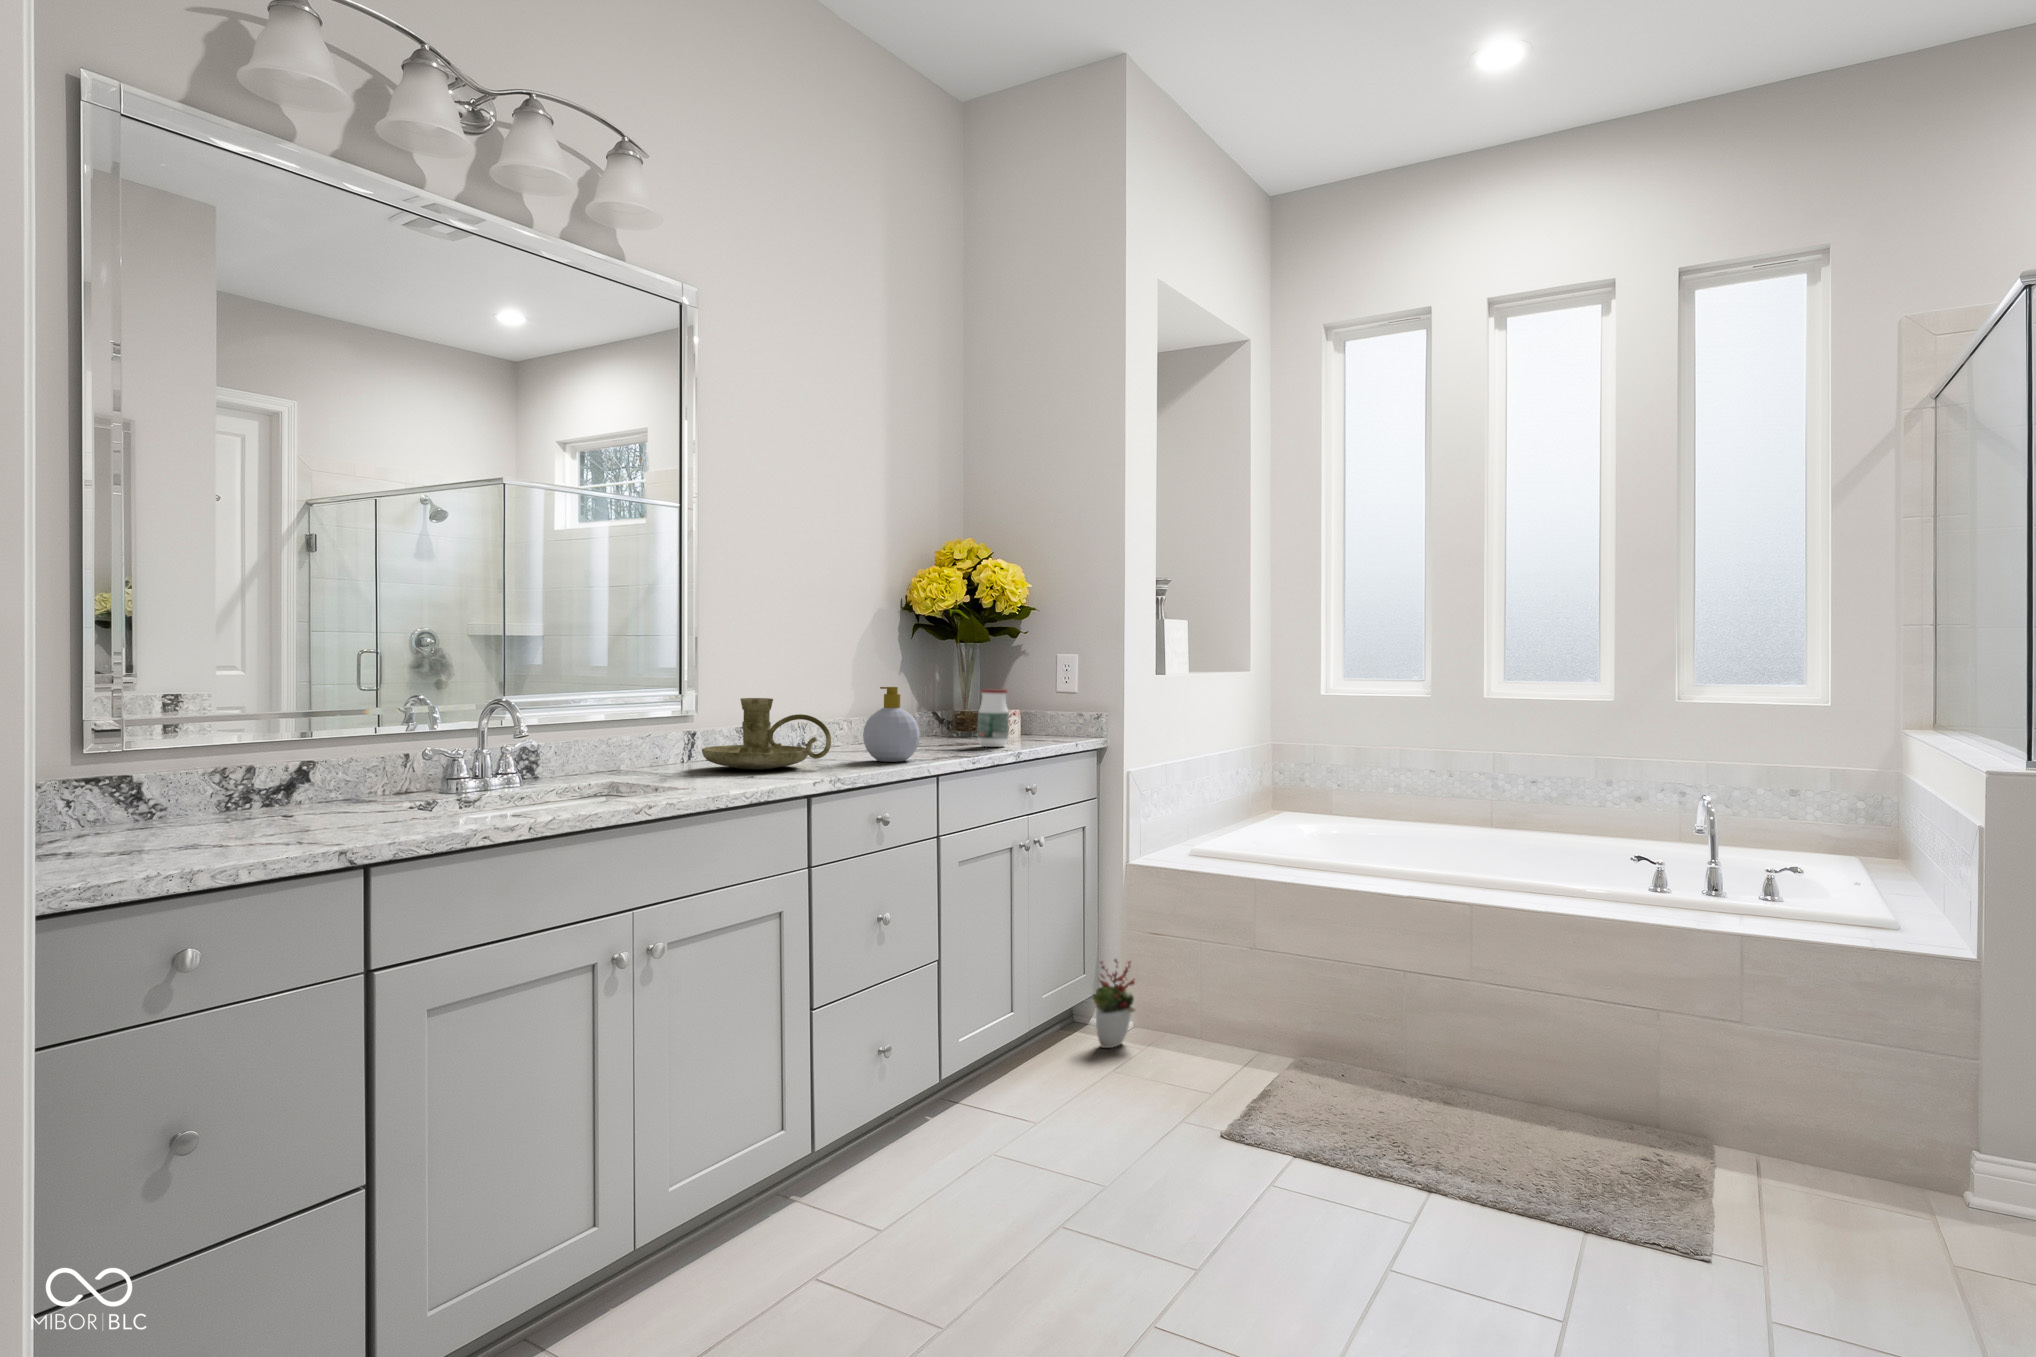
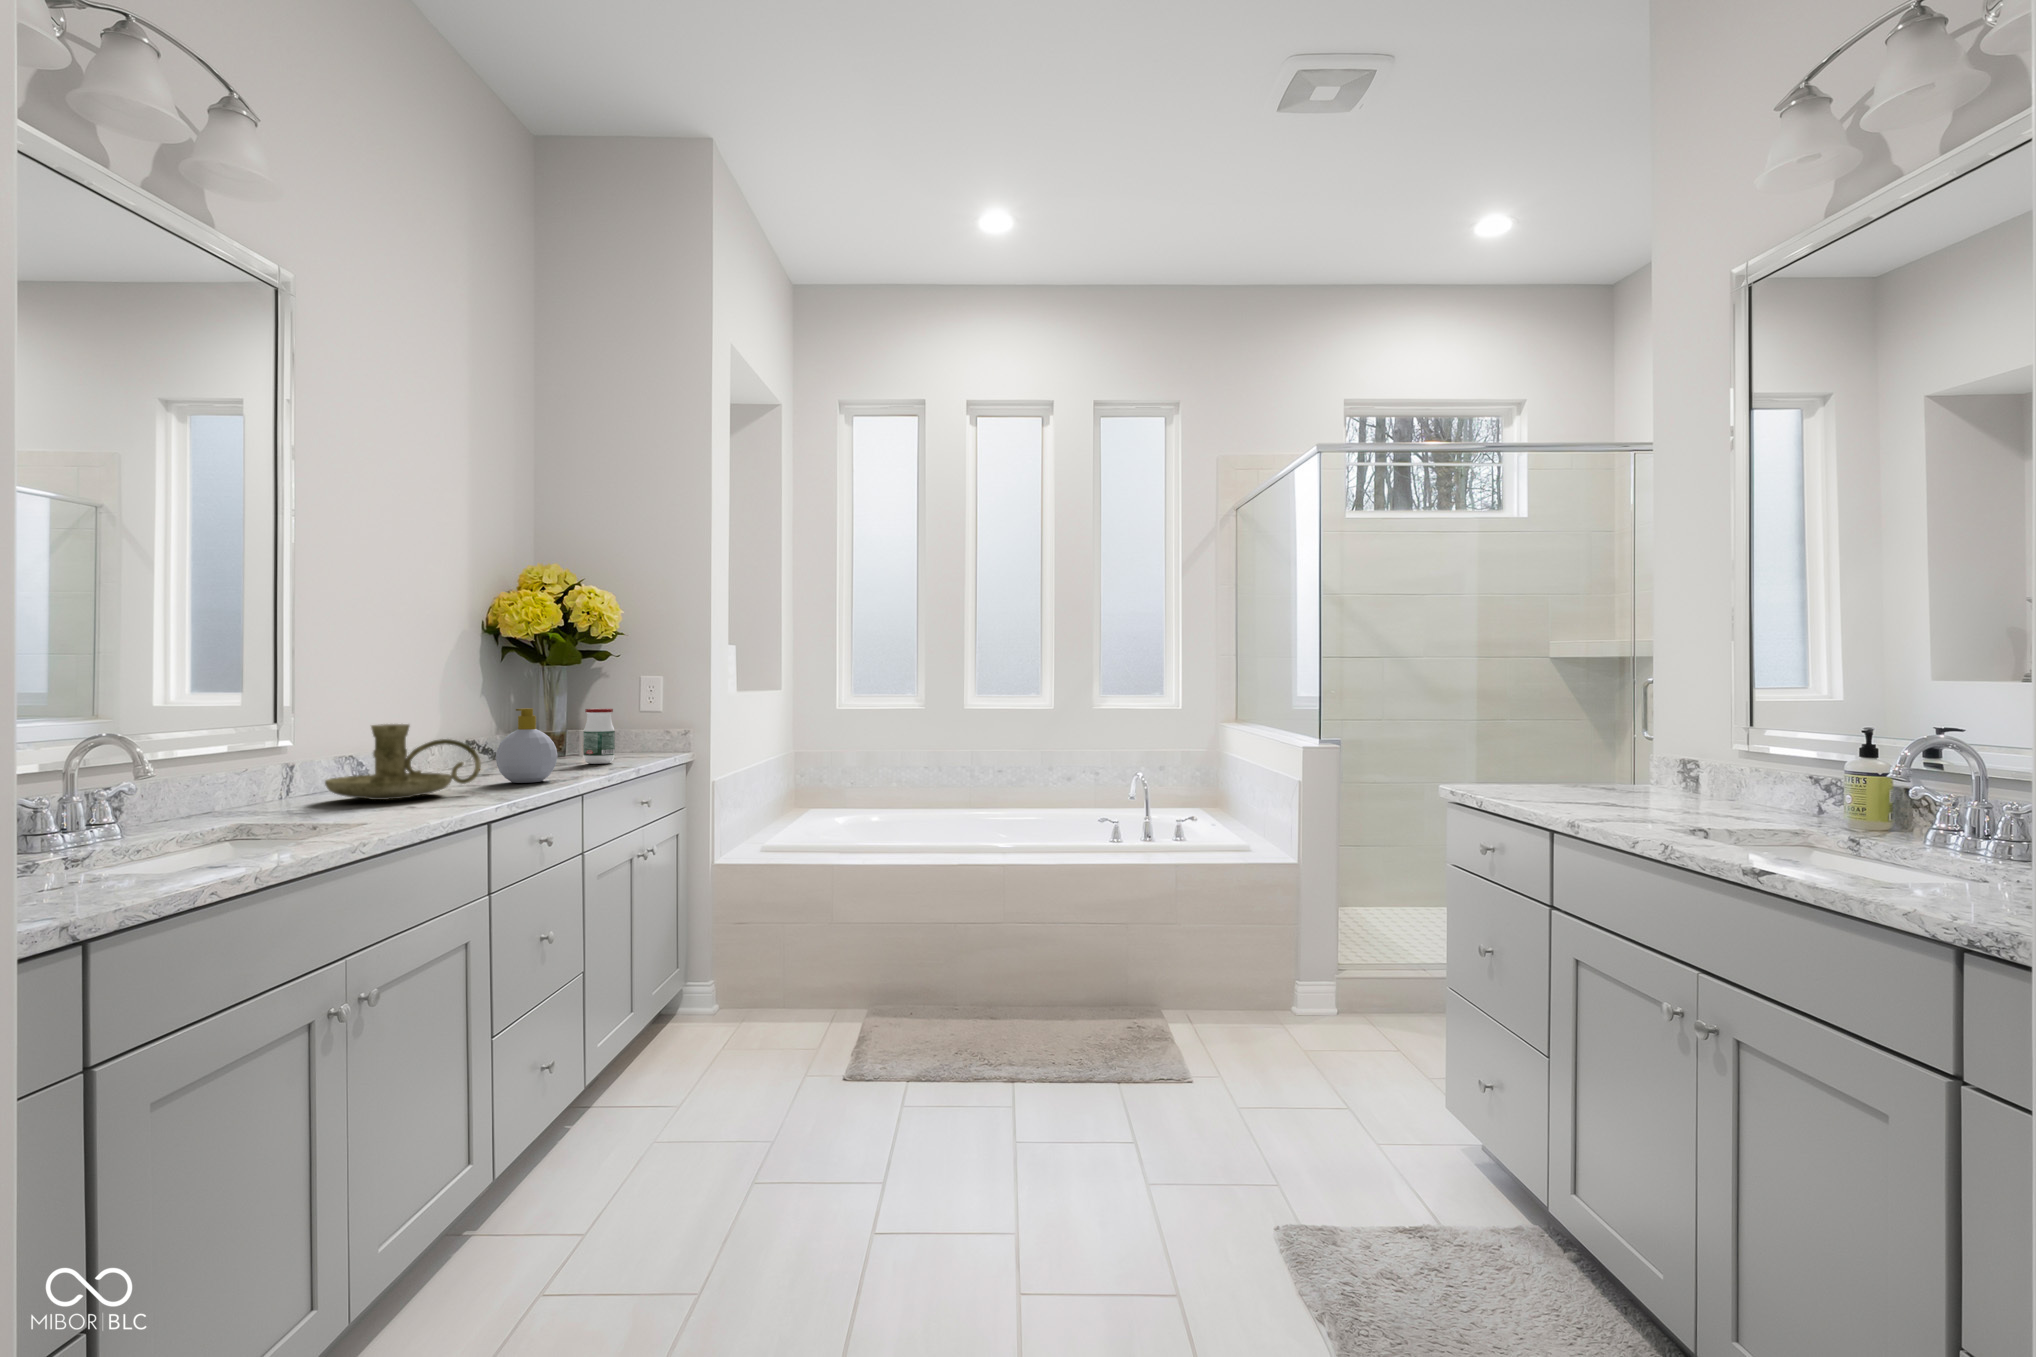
decorative plant: present [1093,959,1135,1048] -> none [690,950,730,1034]

